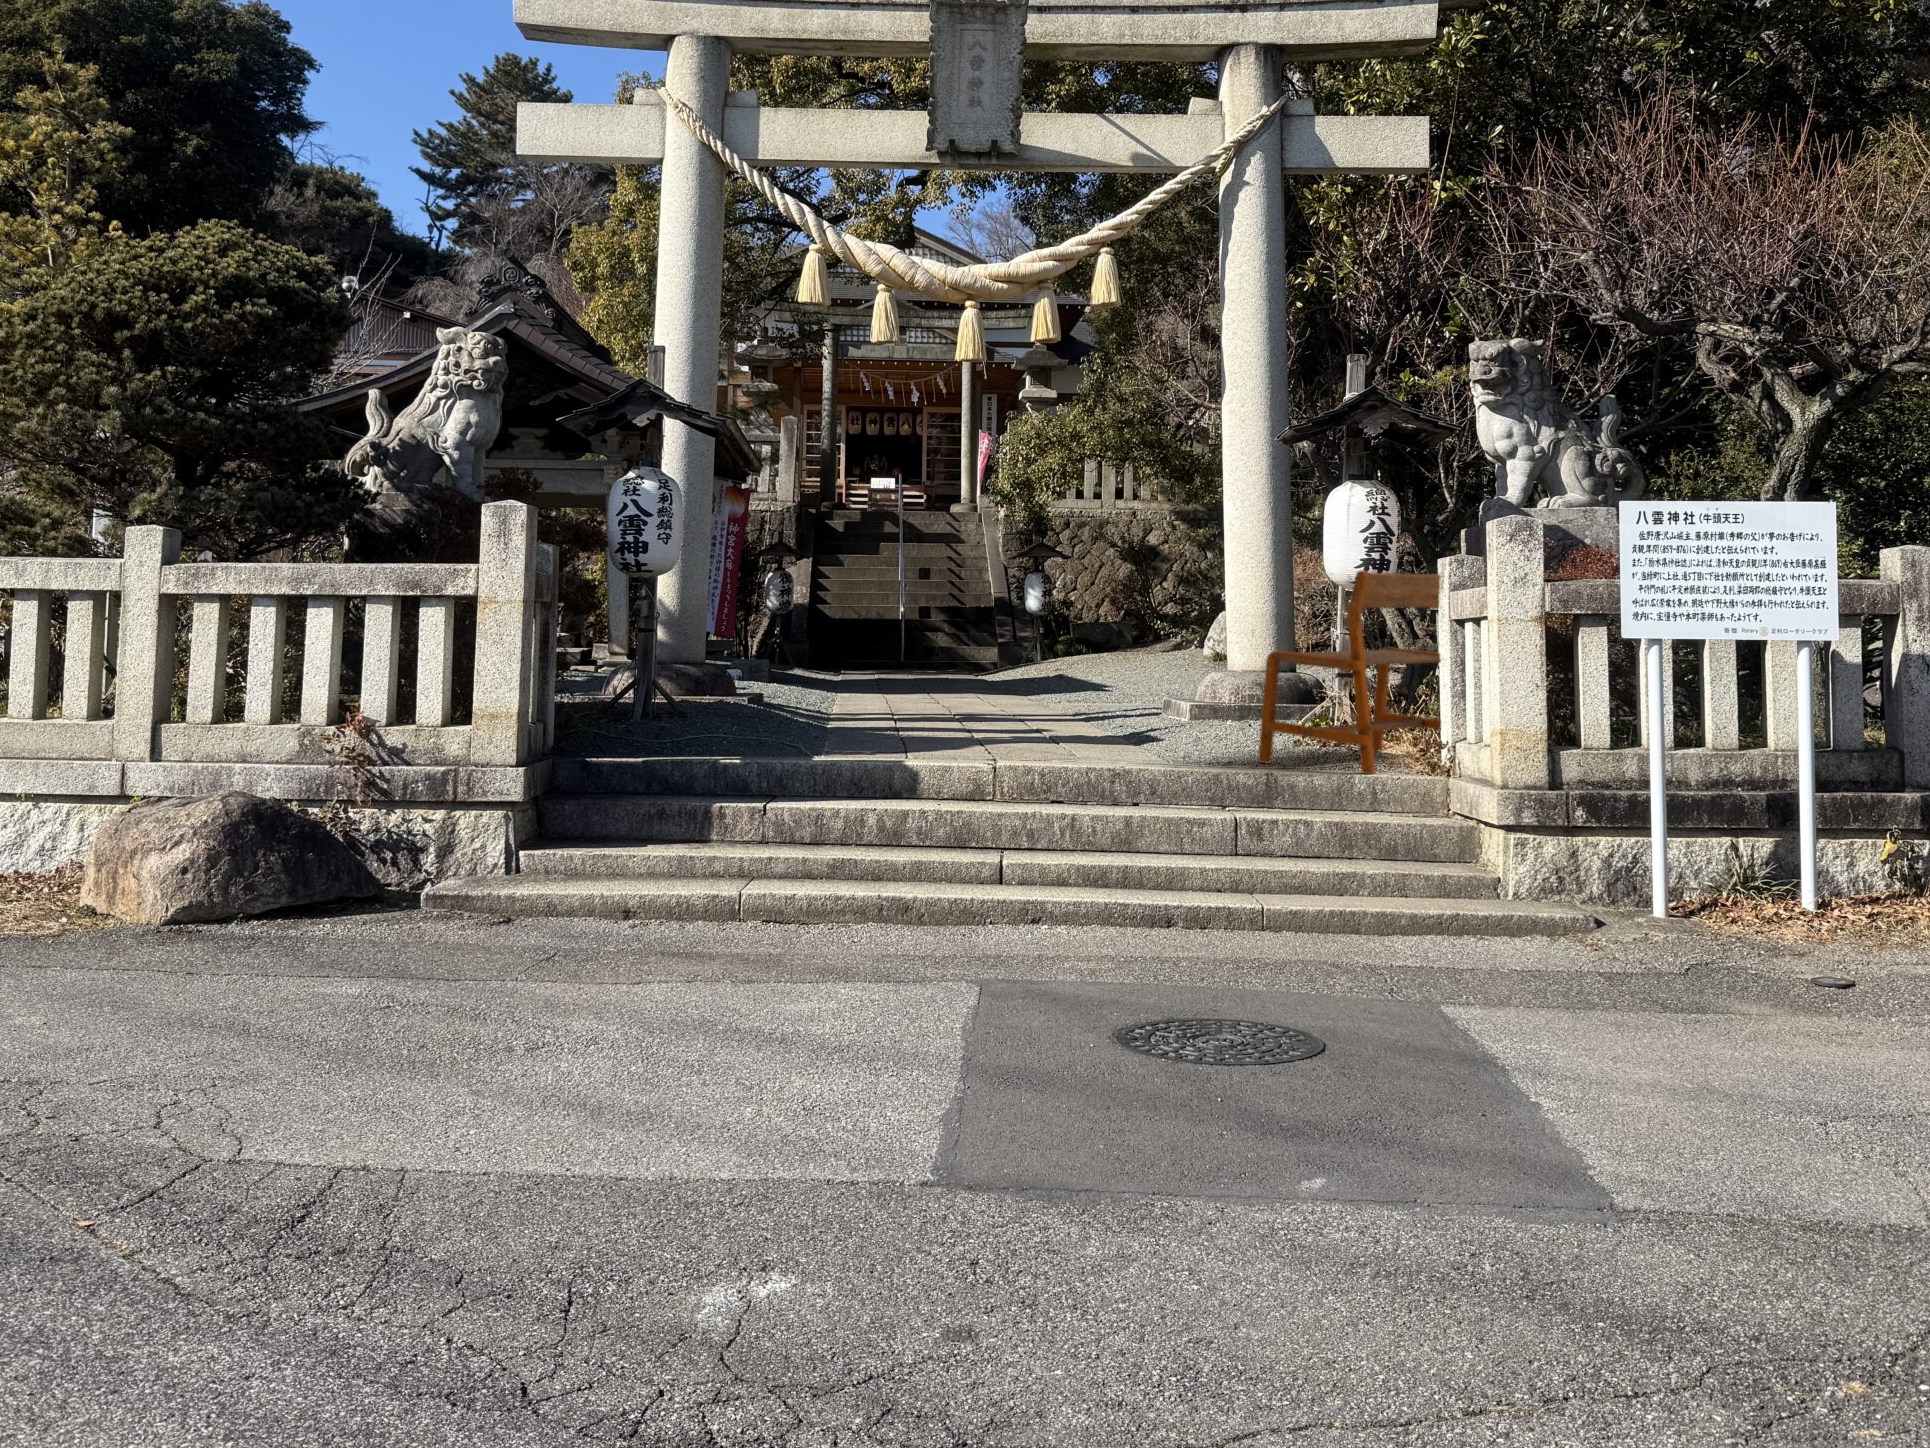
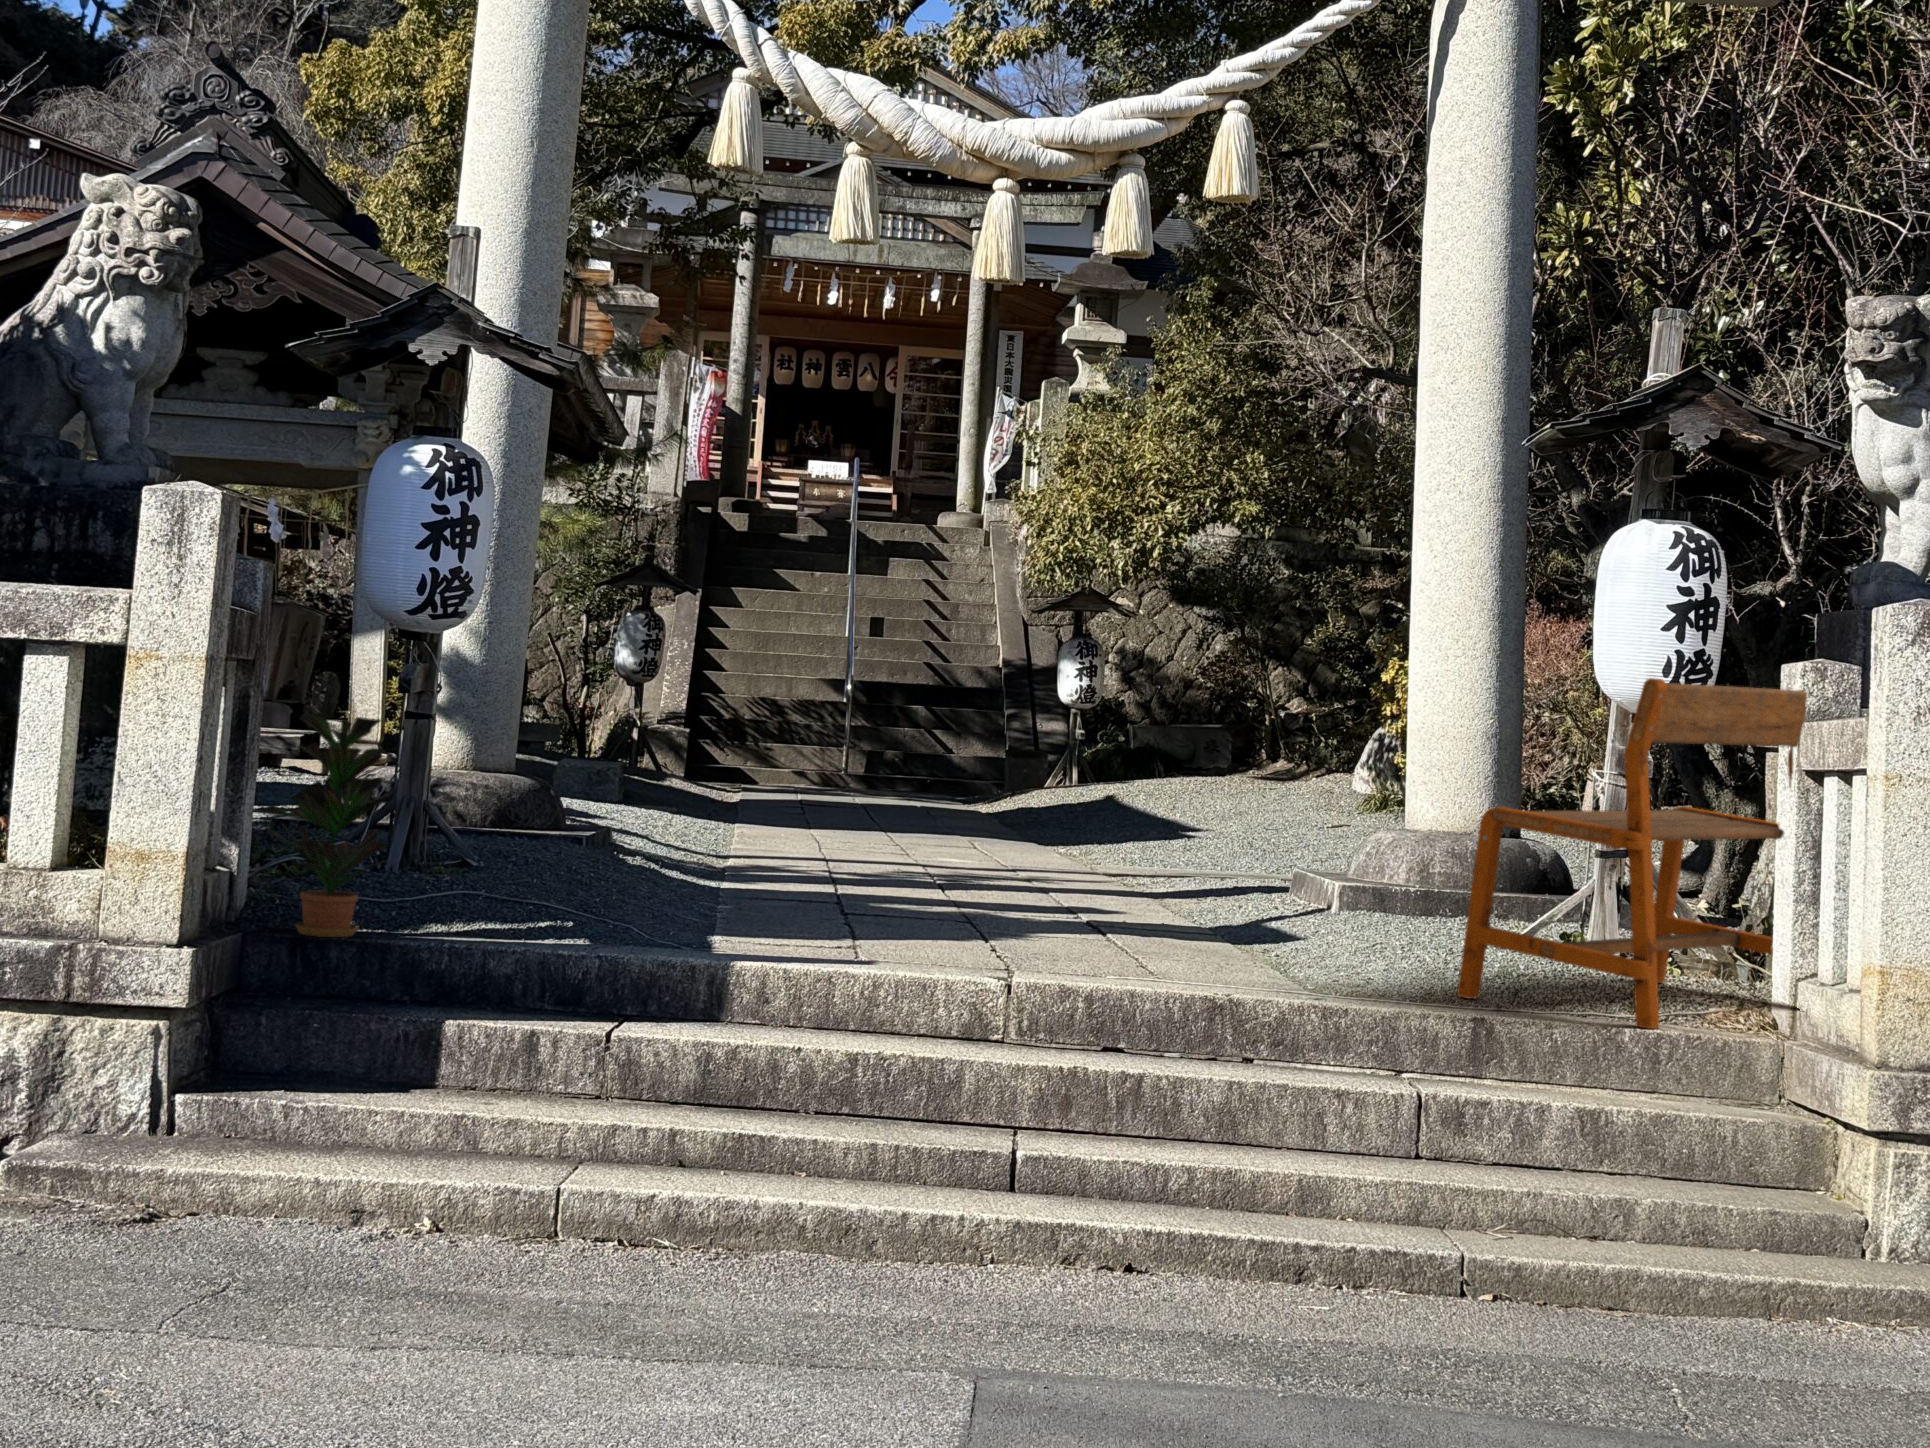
potted plant: none [555,630,635,760] -> present [256,713,390,937]

